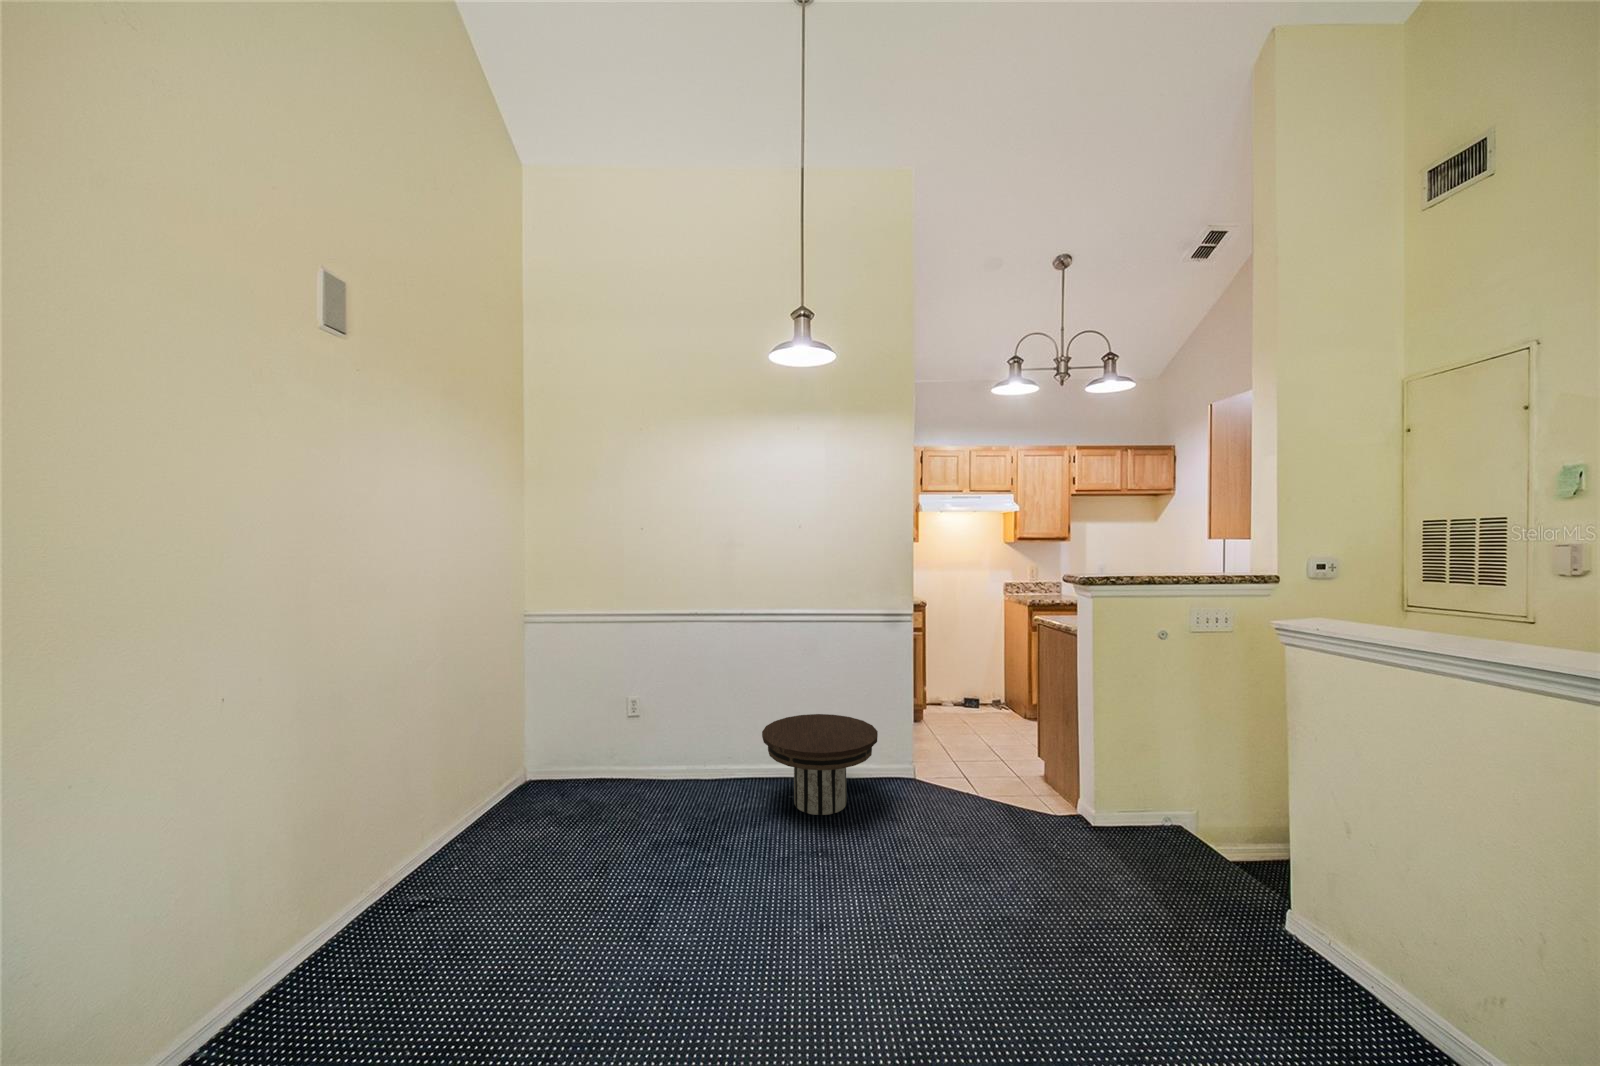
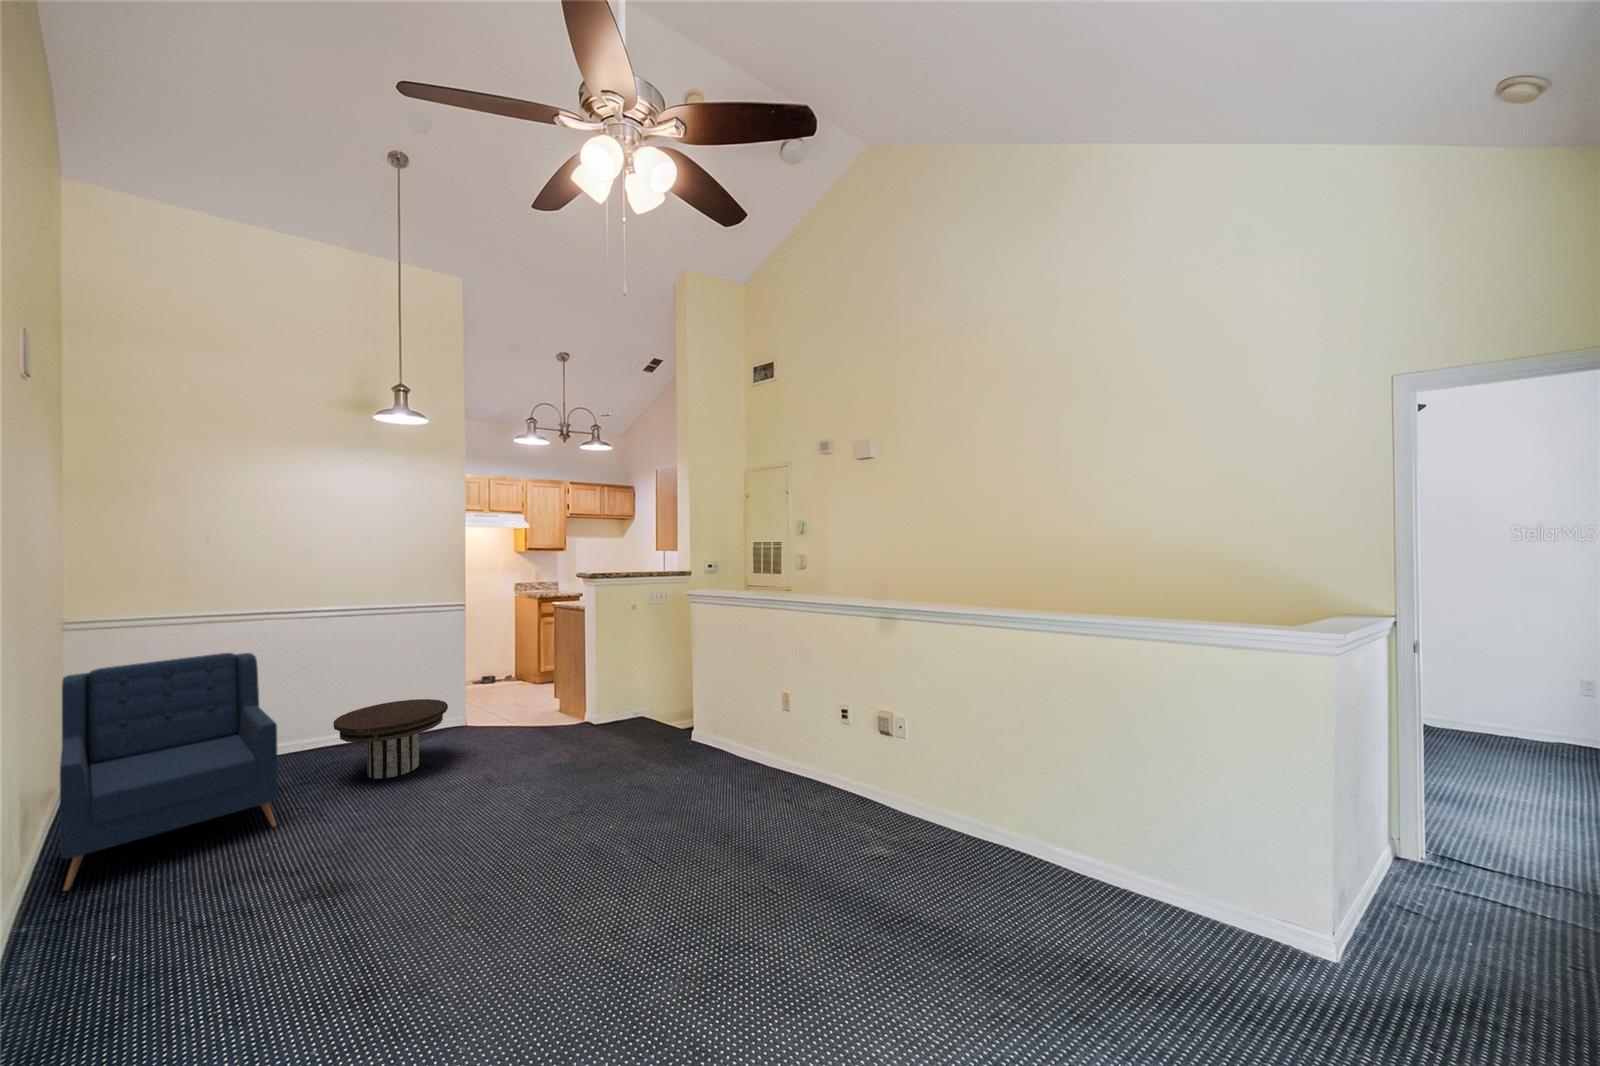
armchair: none [536,632,708,844] -> present [60,653,278,891]

